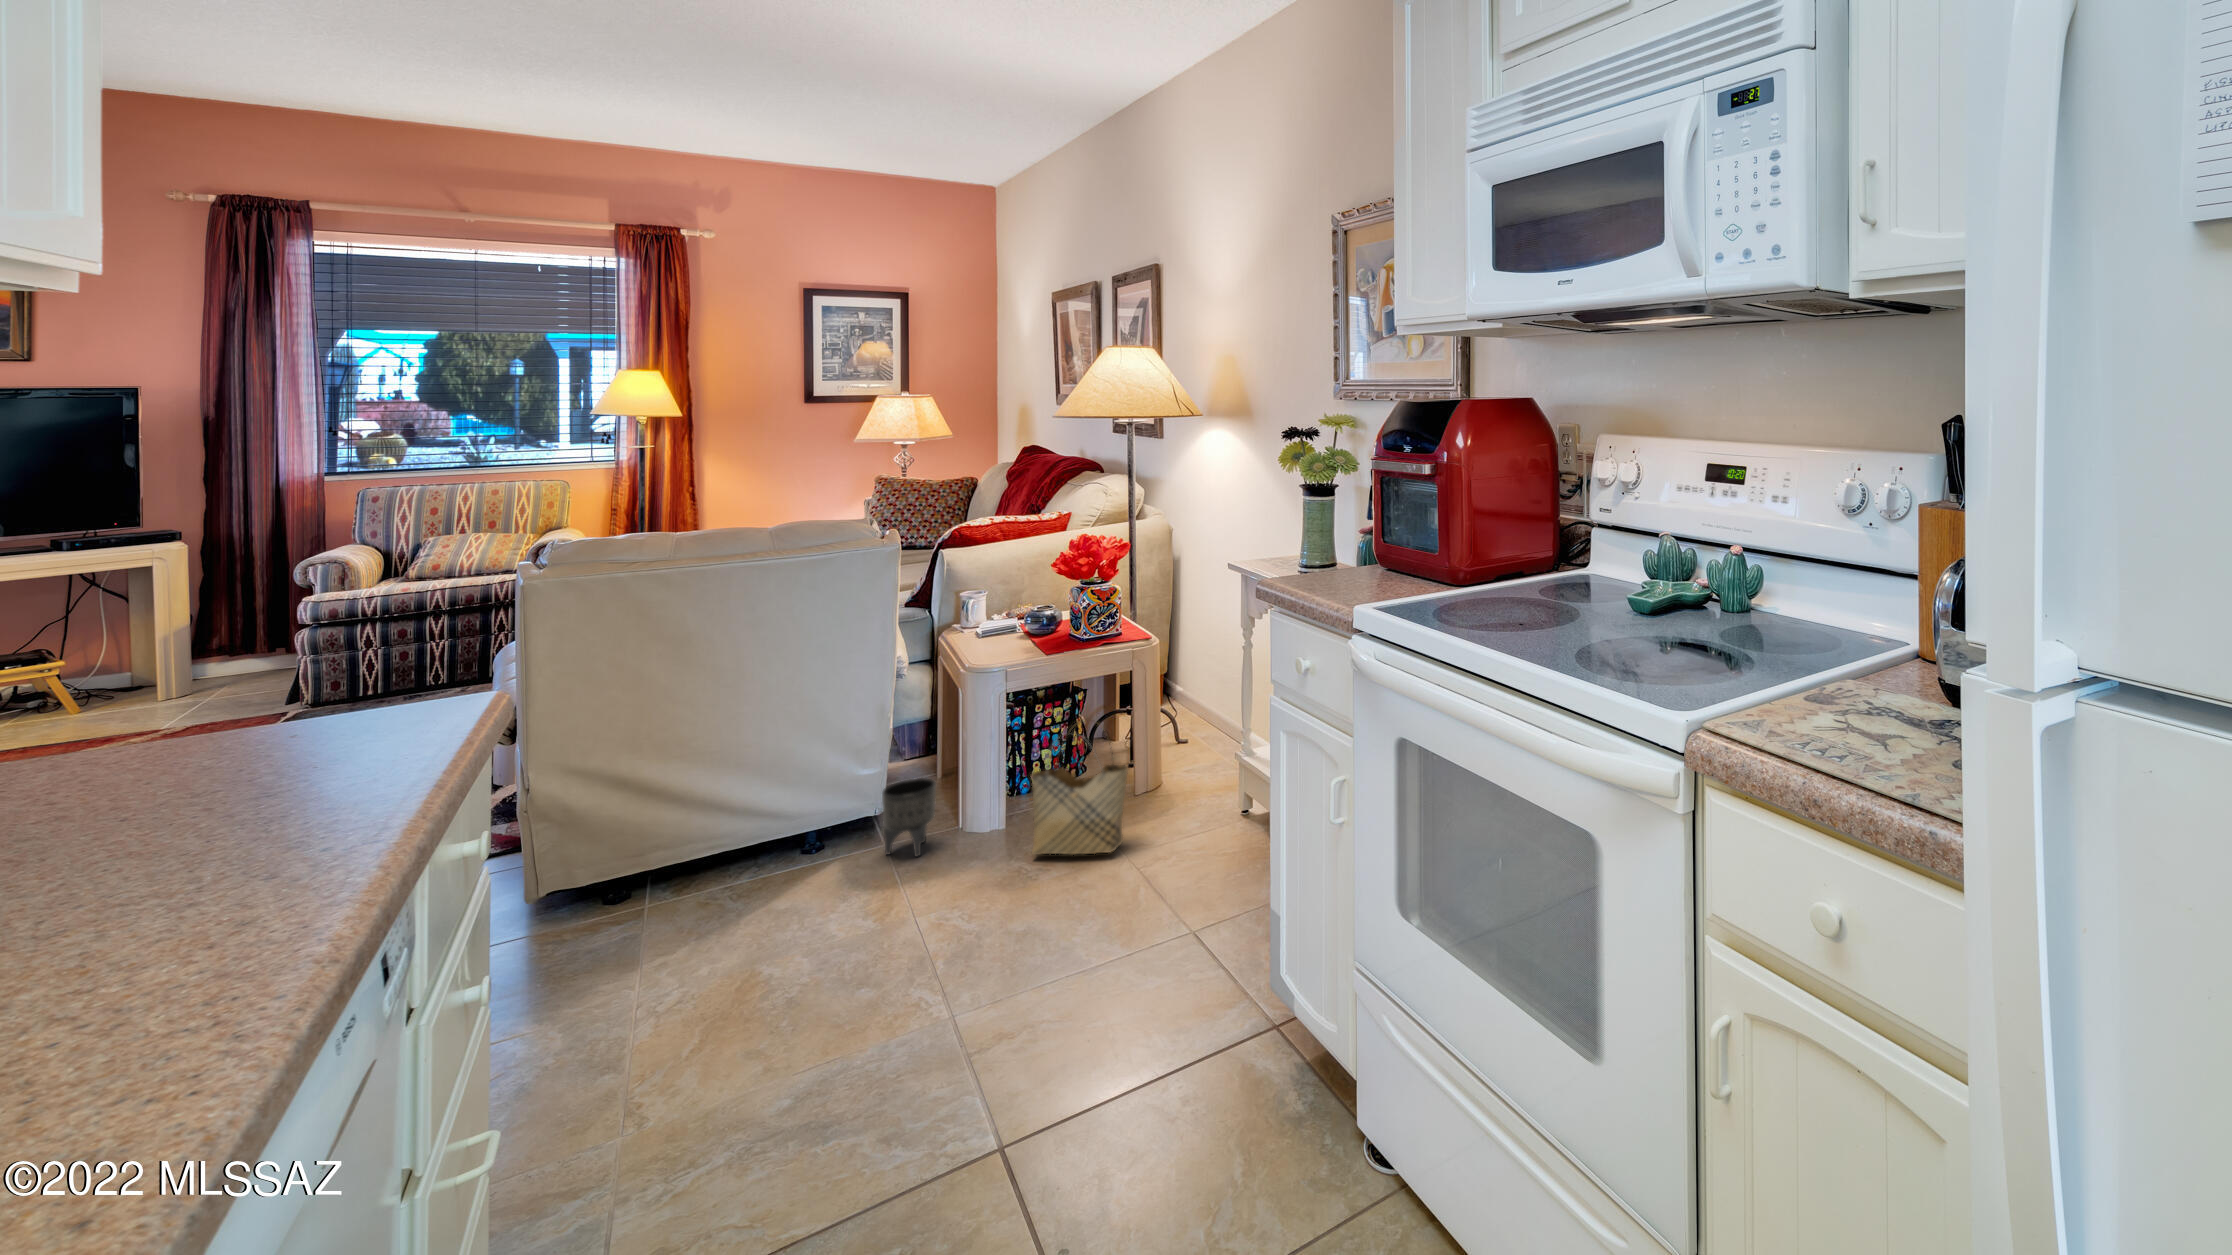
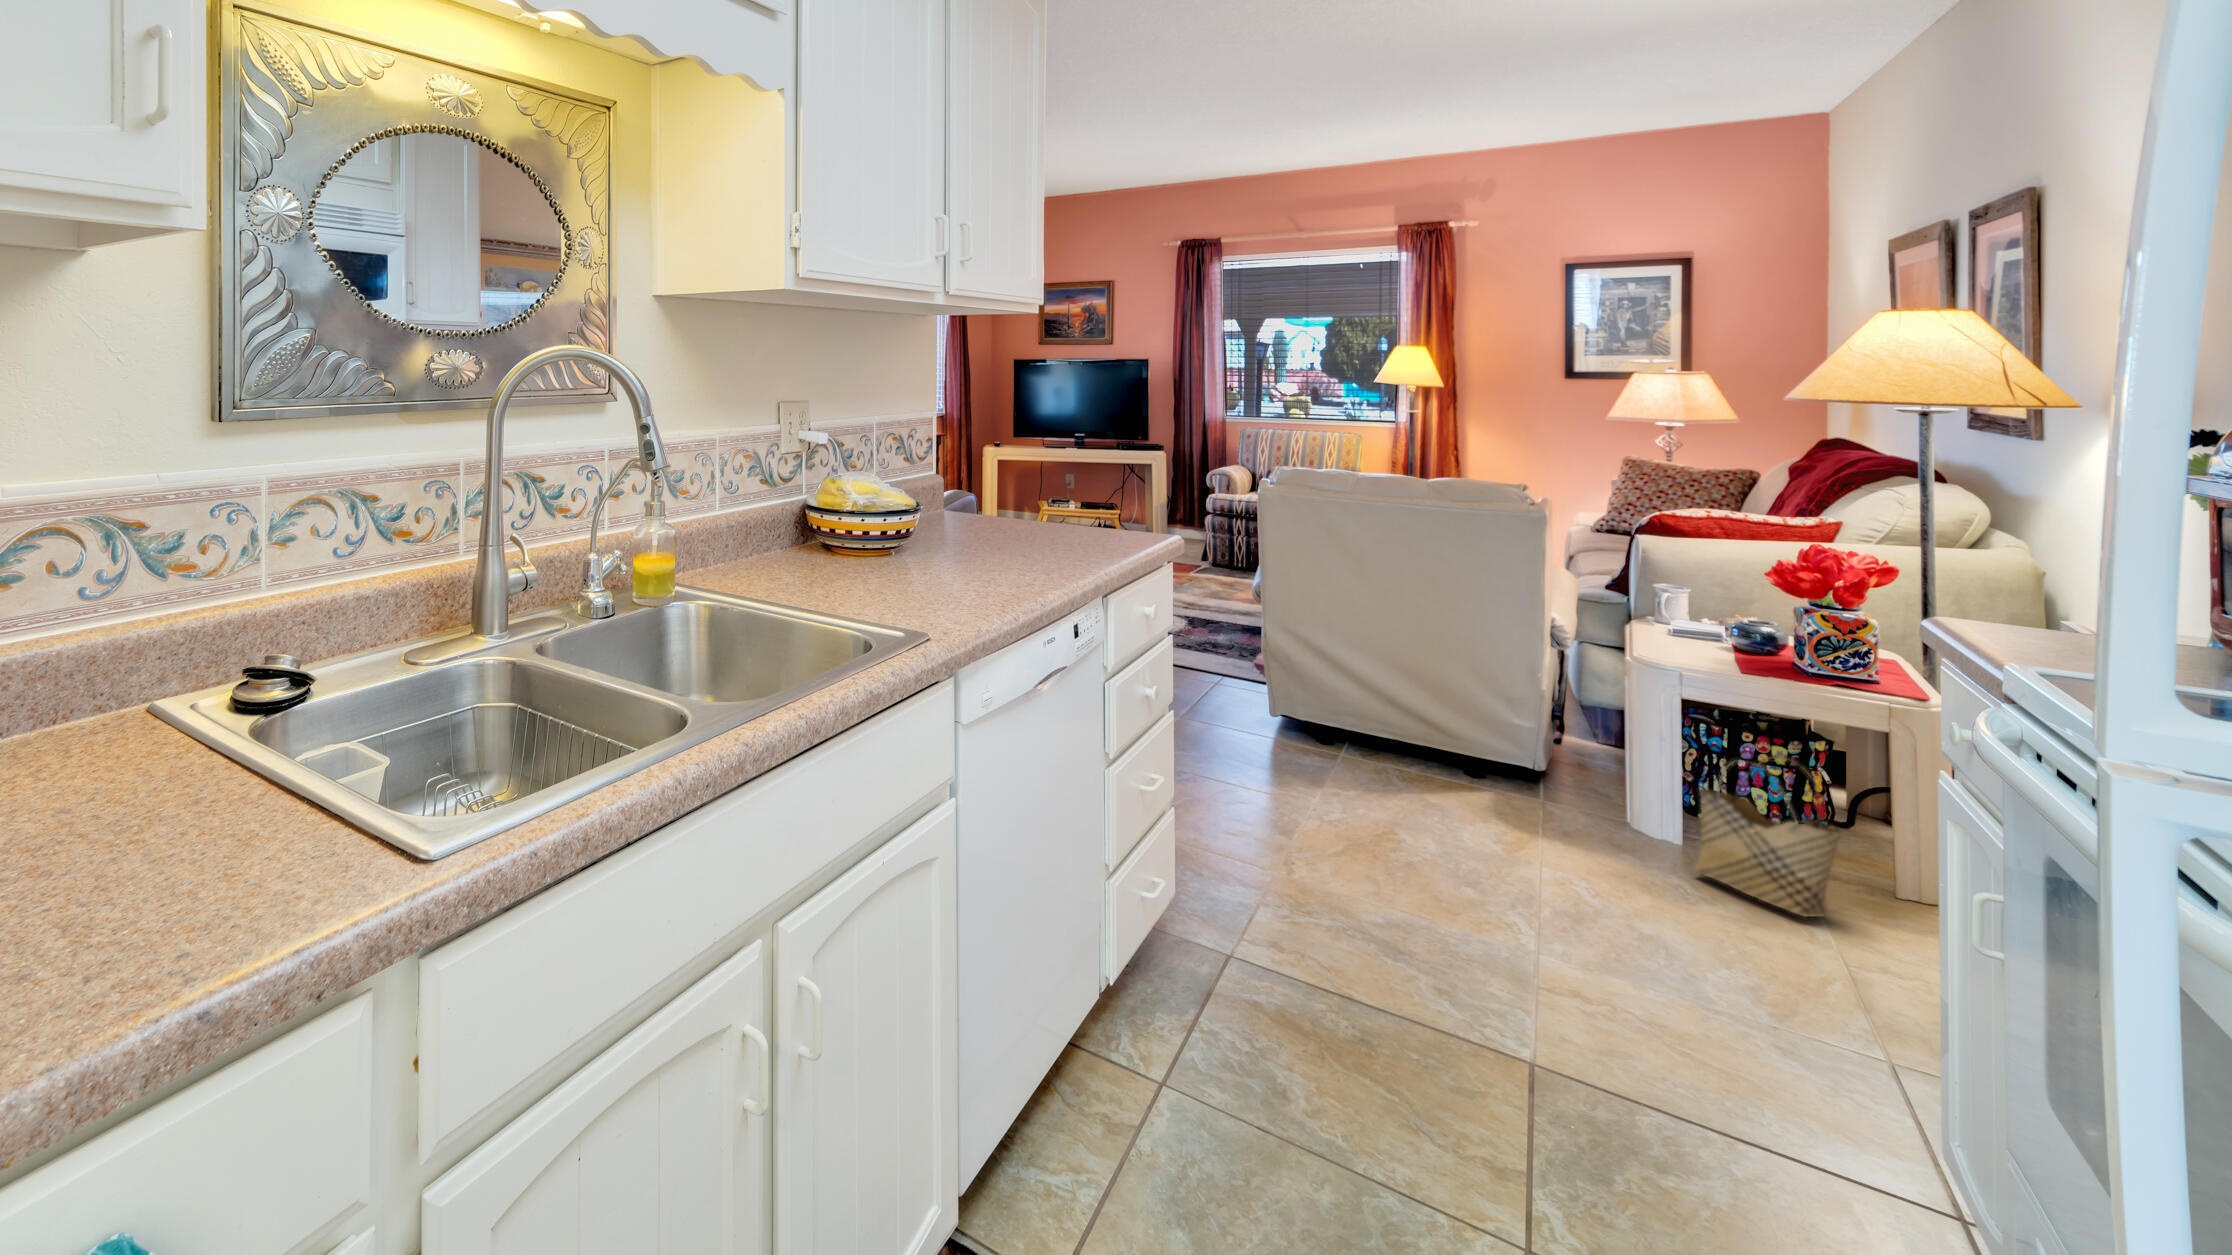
planter: present [882,778,936,856] -> none [1539,744,1596,819]

